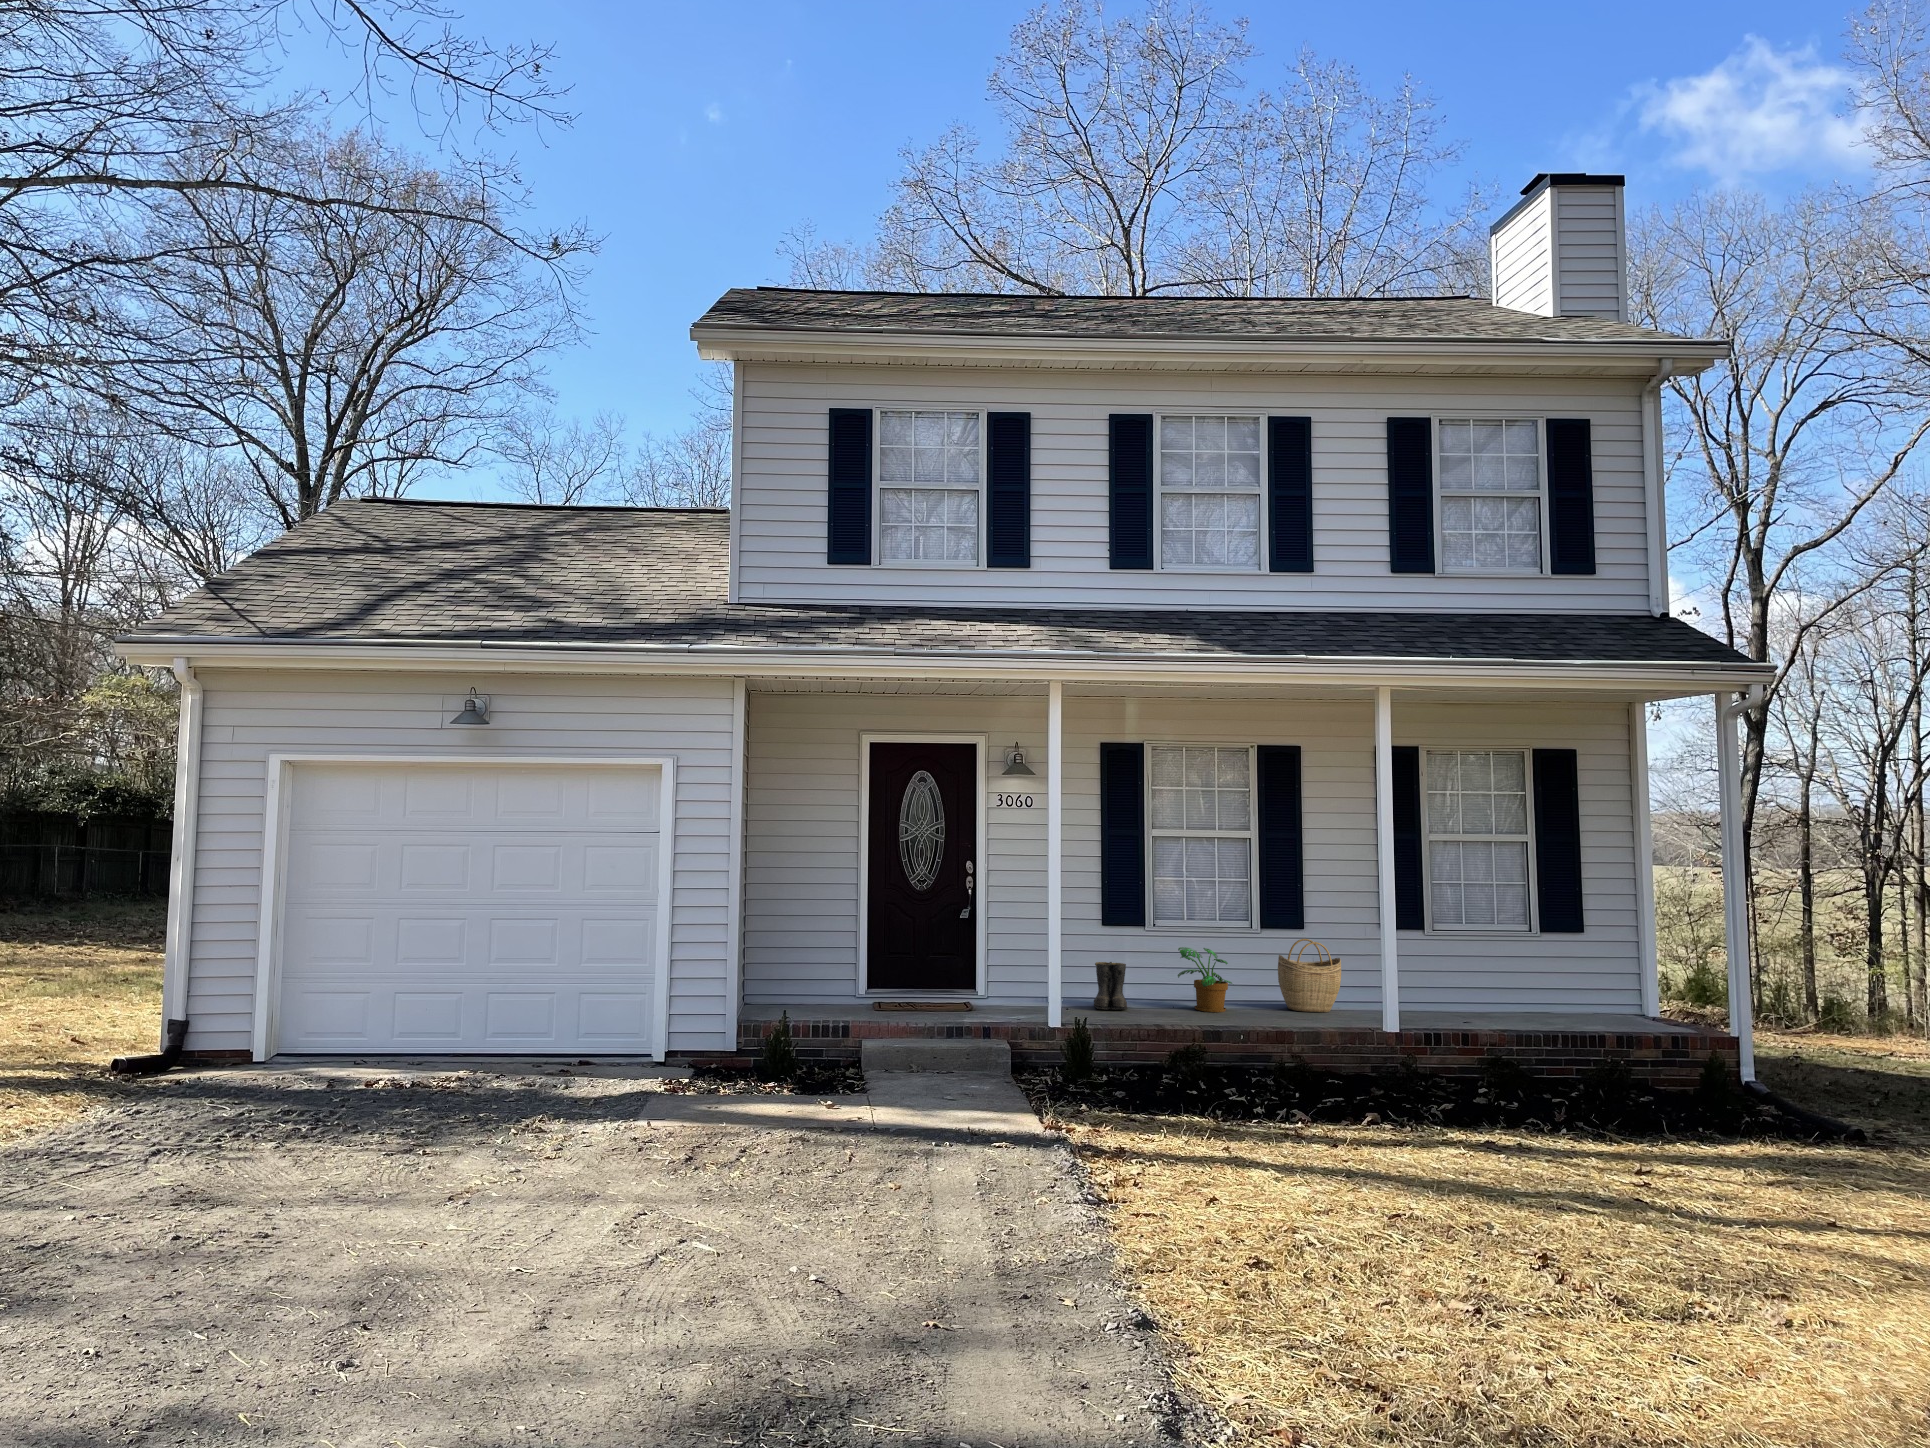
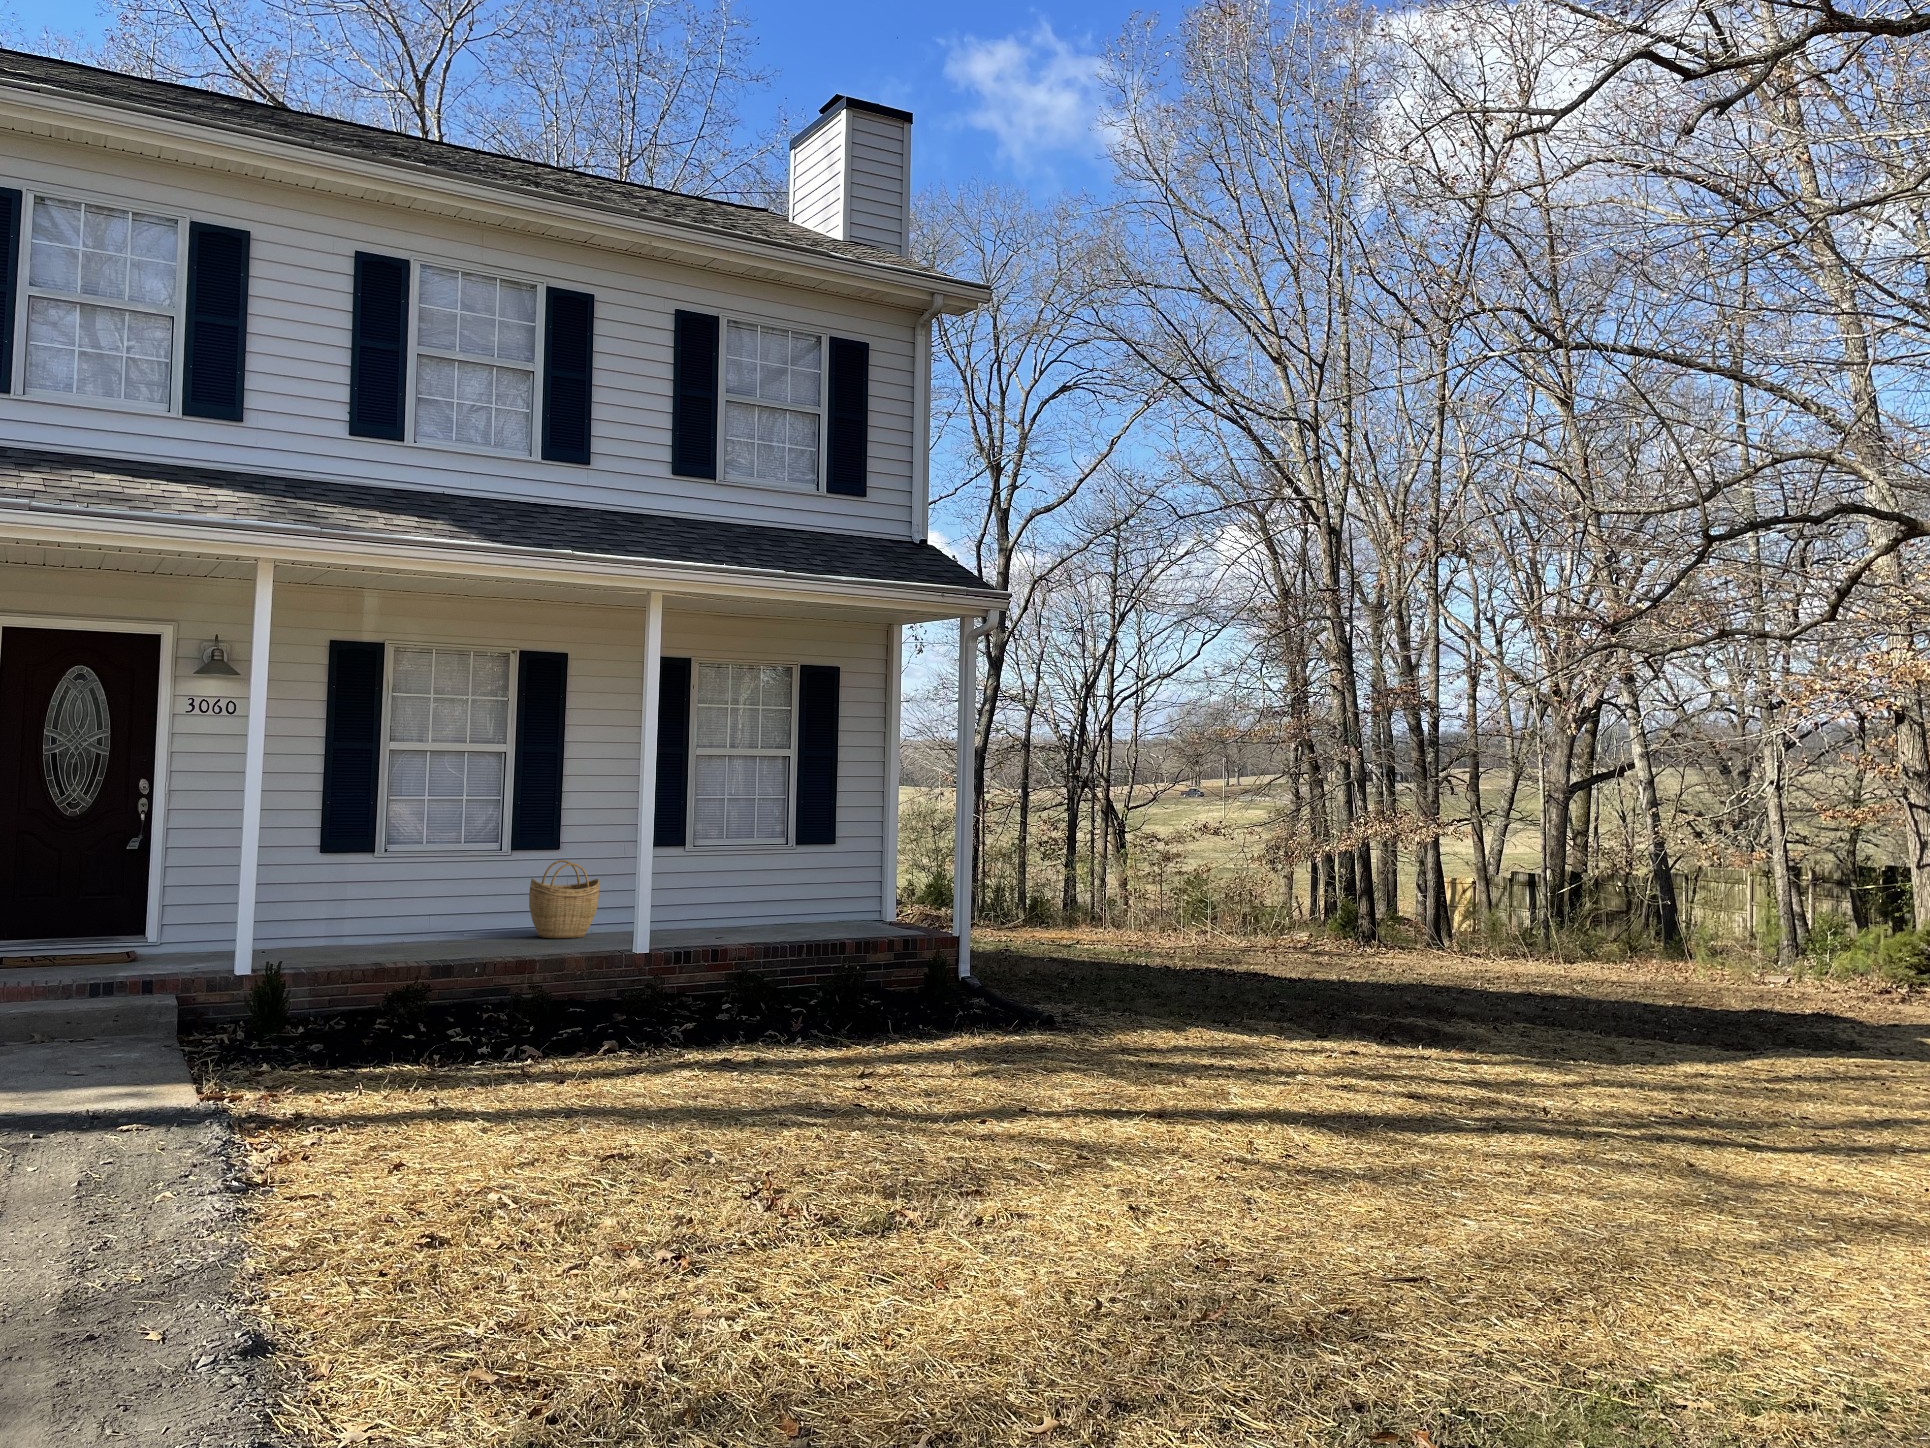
potted plant: present [1178,947,1232,1012] -> none [409,874,476,946]
boots: present [1094,962,1127,1010] -> none [298,896,345,952]

